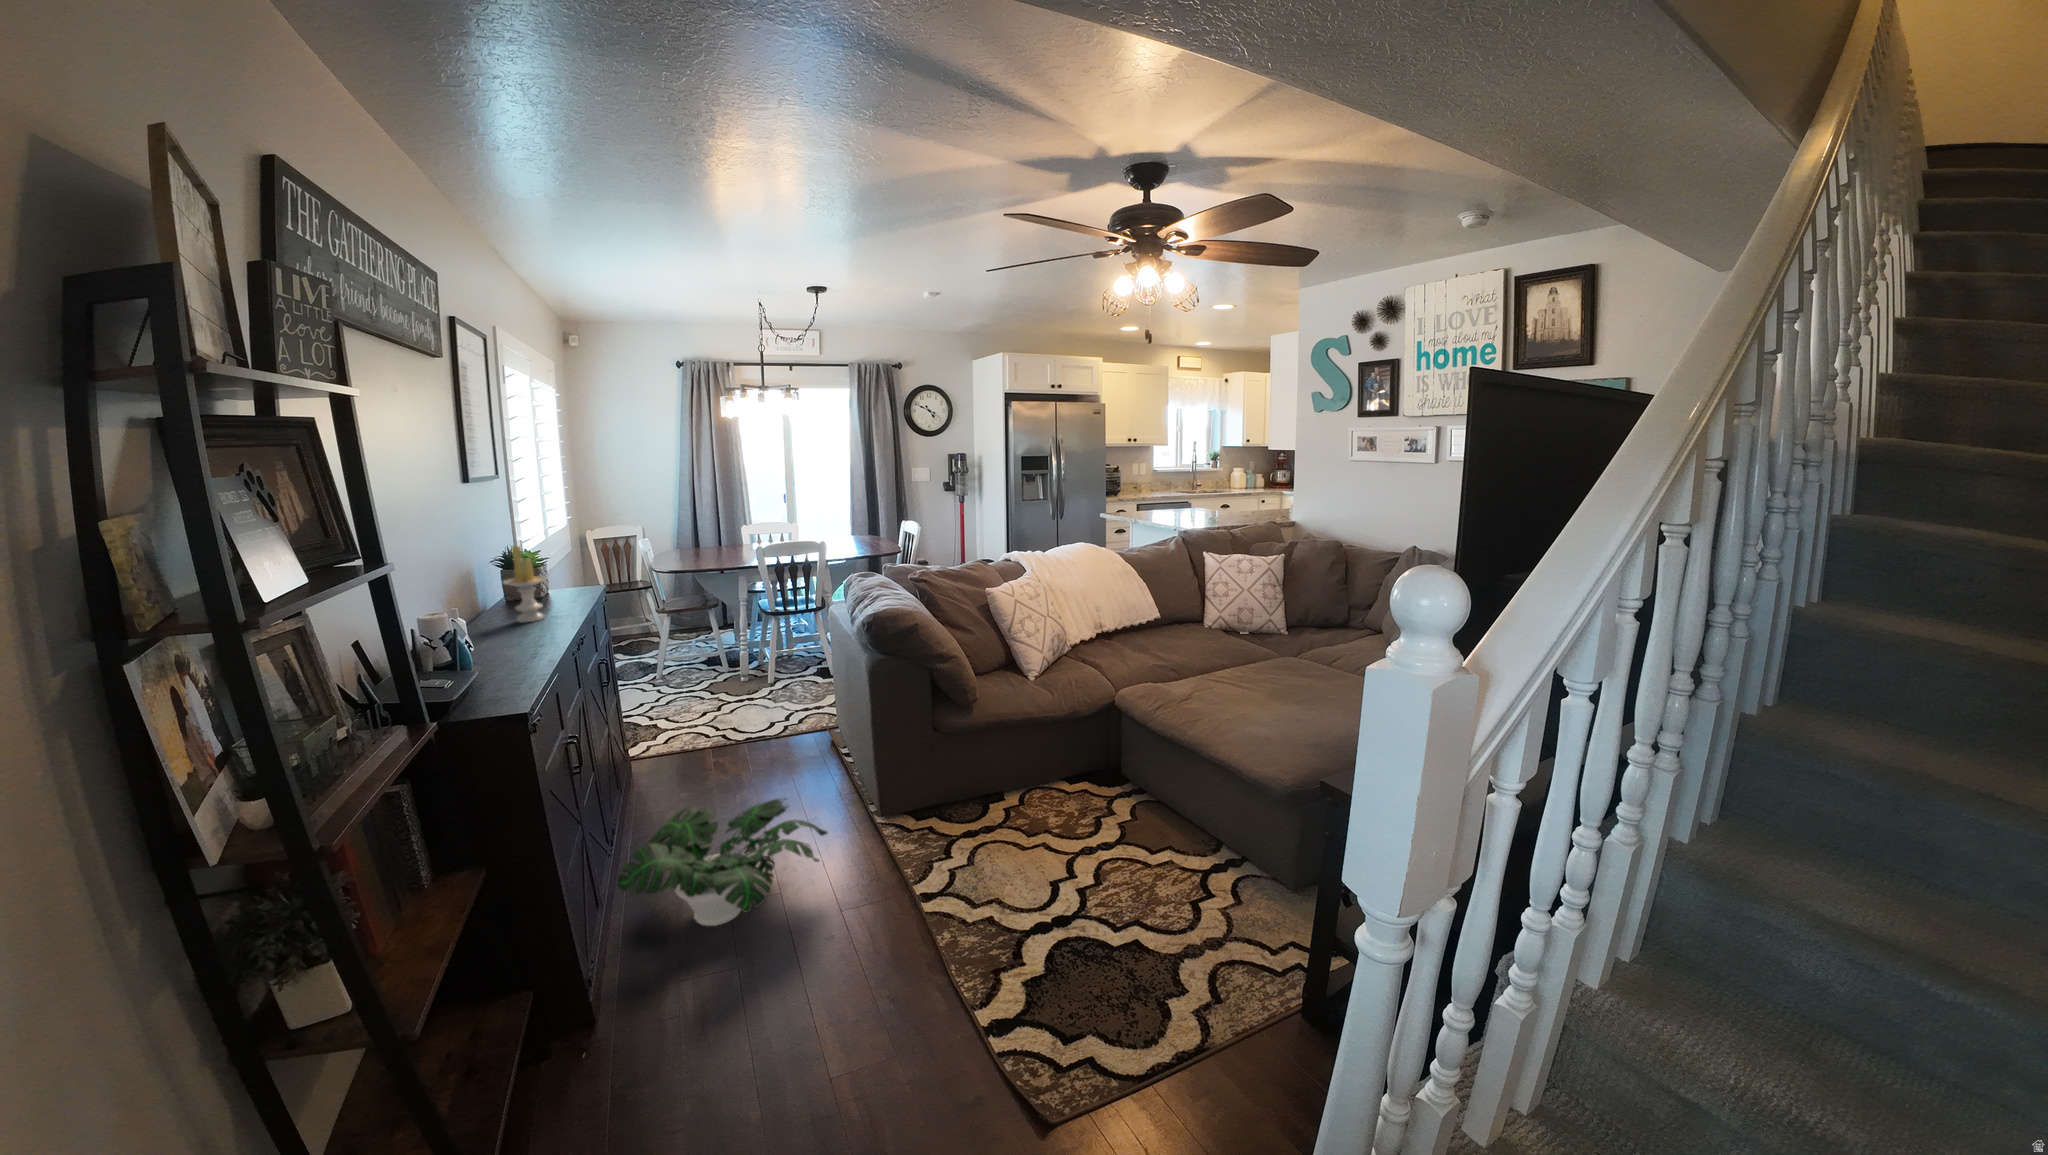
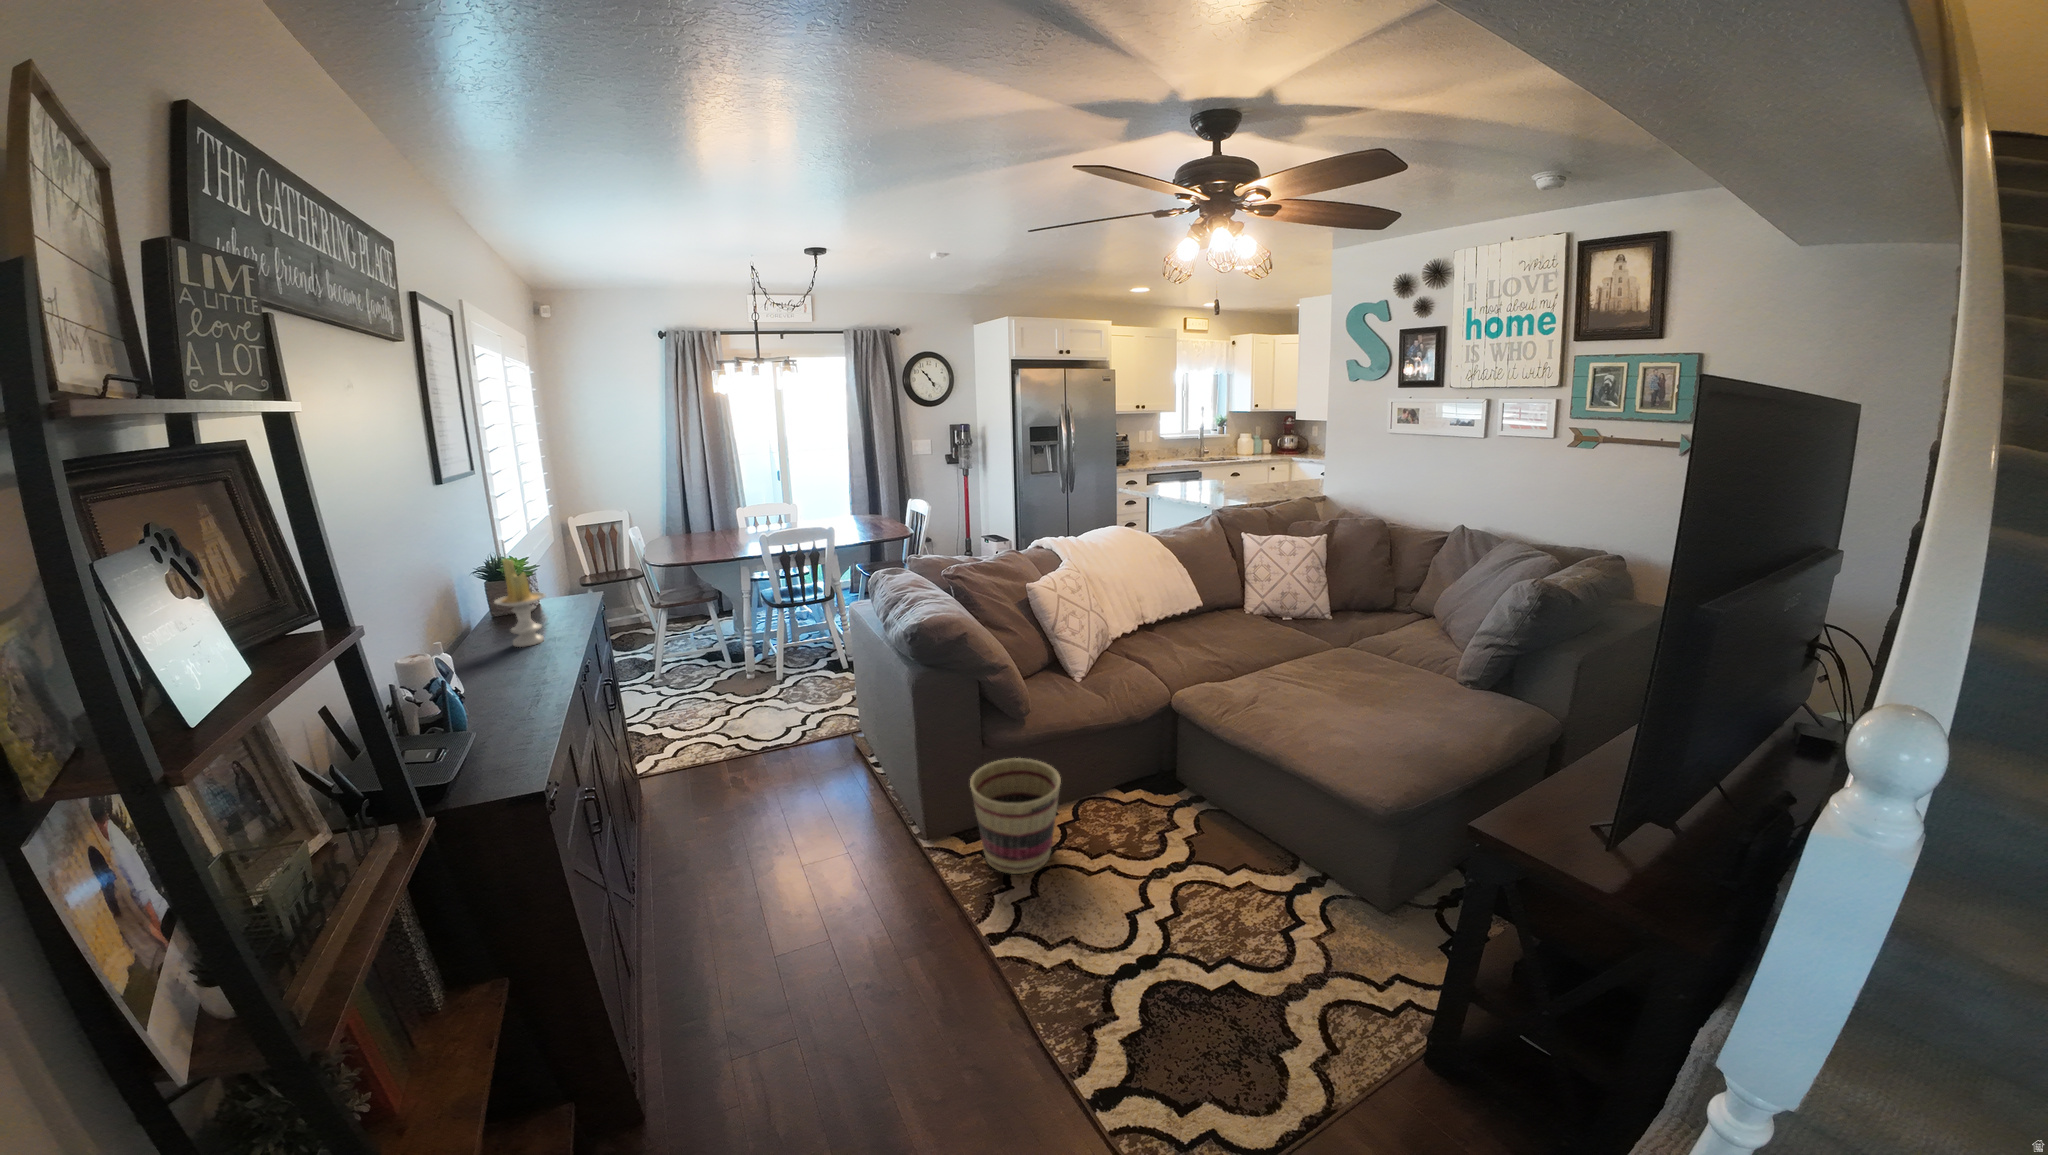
basket: none [920,744,1003,847] -> present [970,758,1061,874]
potted plant: present [617,798,827,926] -> none [649,832,880,985]

